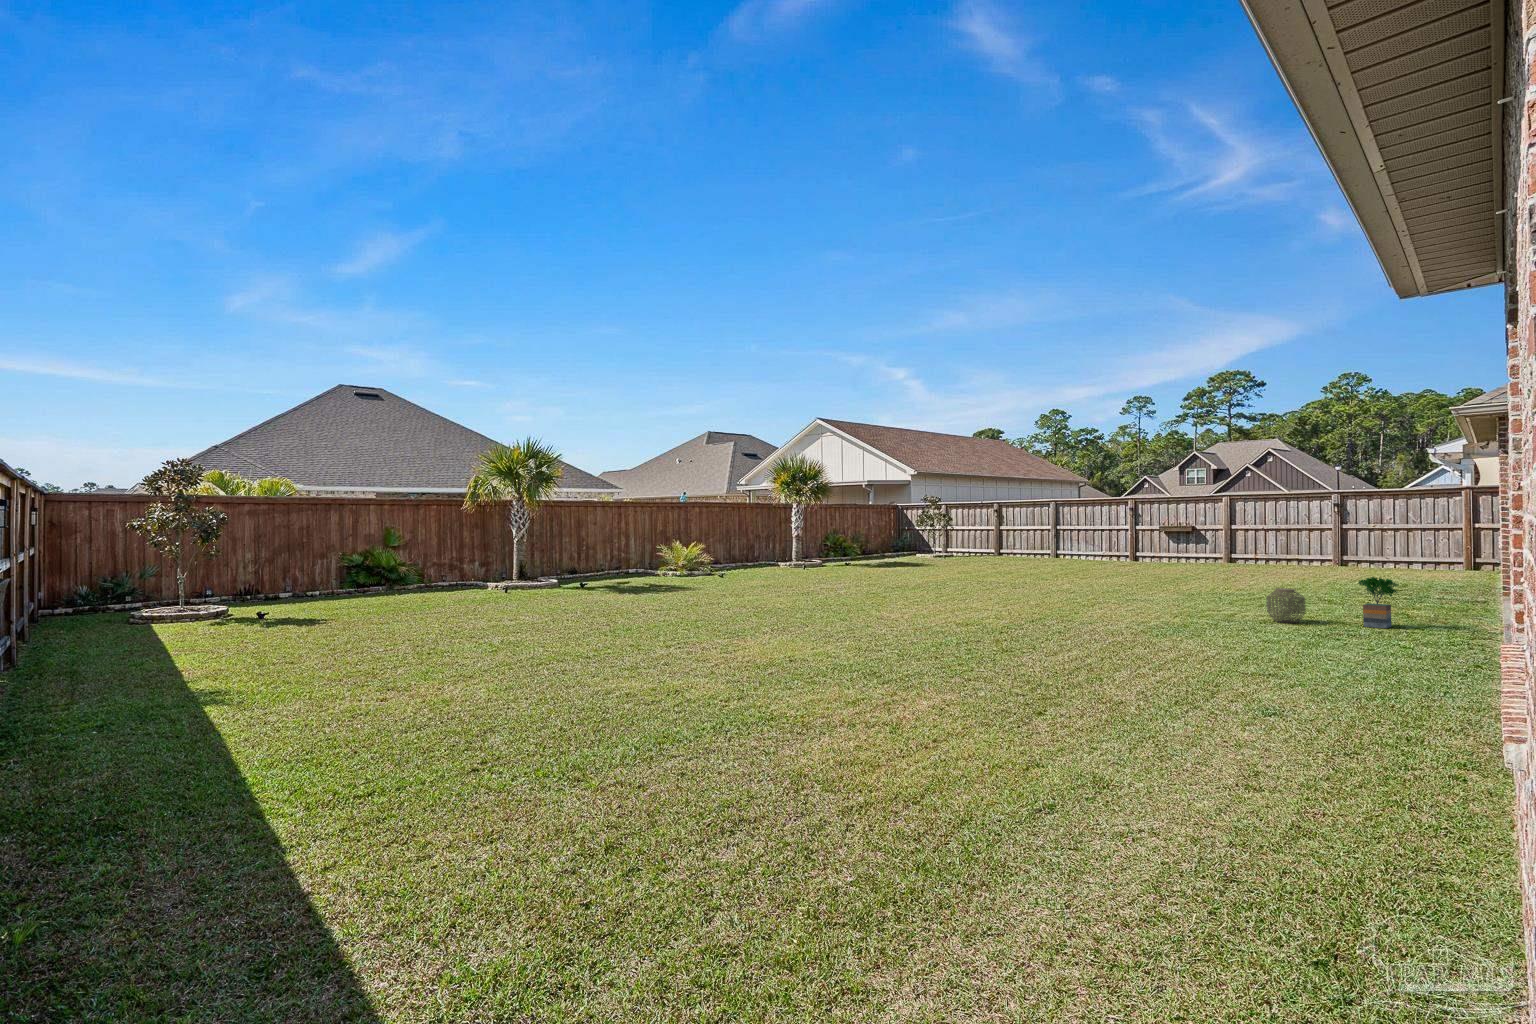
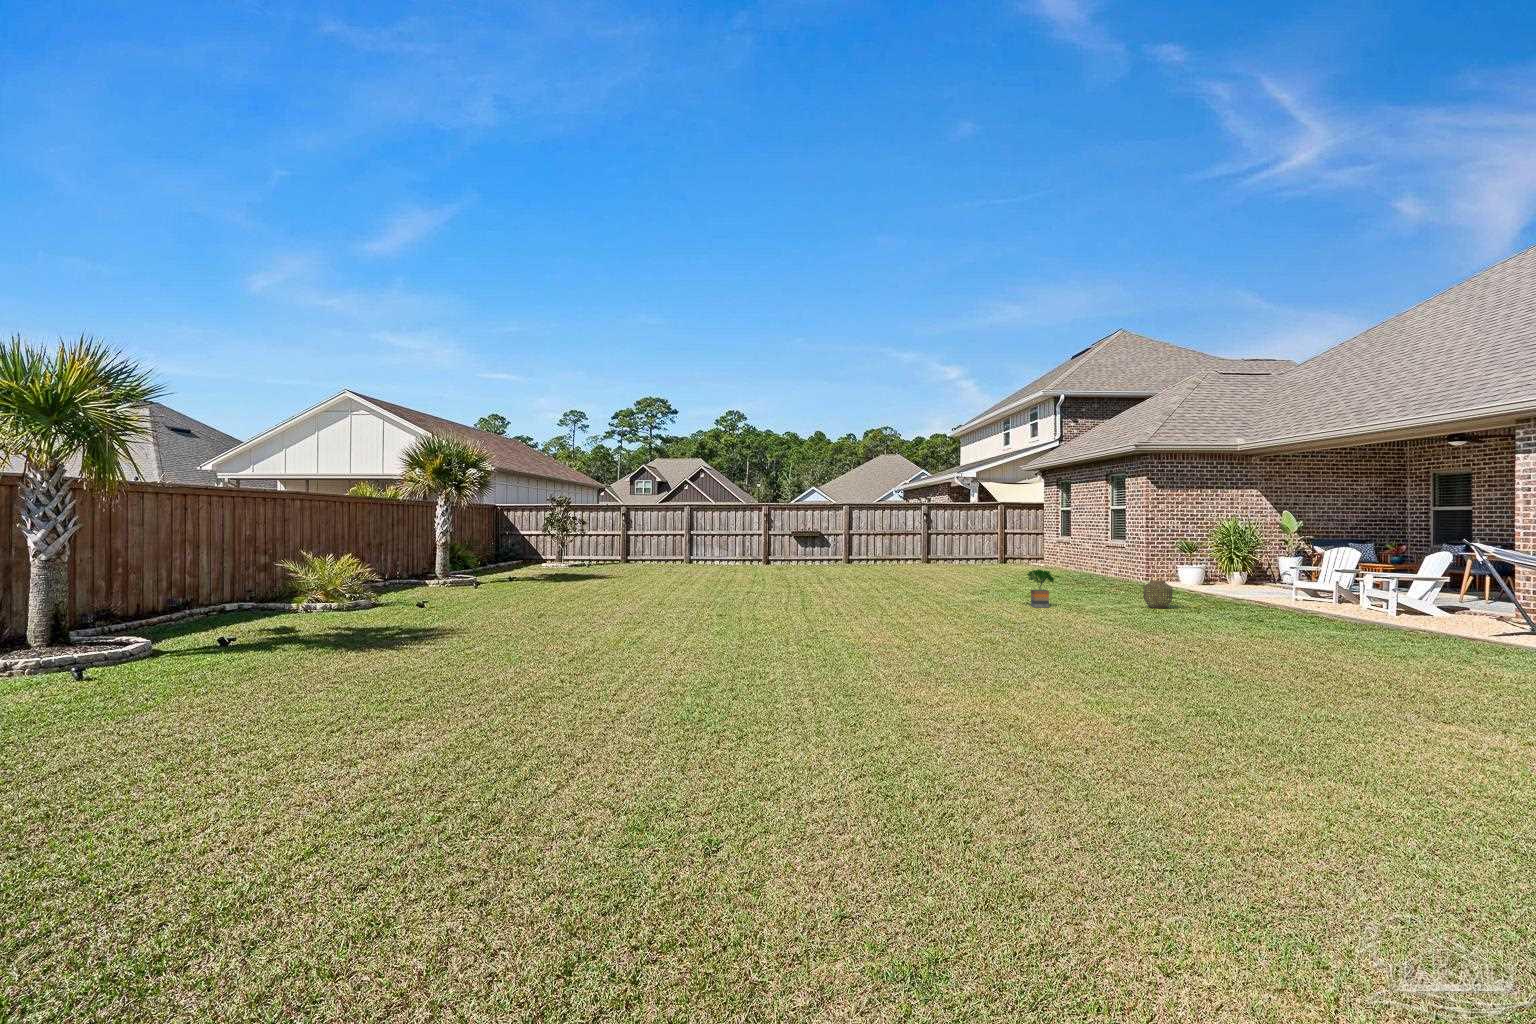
potted tree: present [1359,577,1398,628] -> present [1027,570,1054,608]

